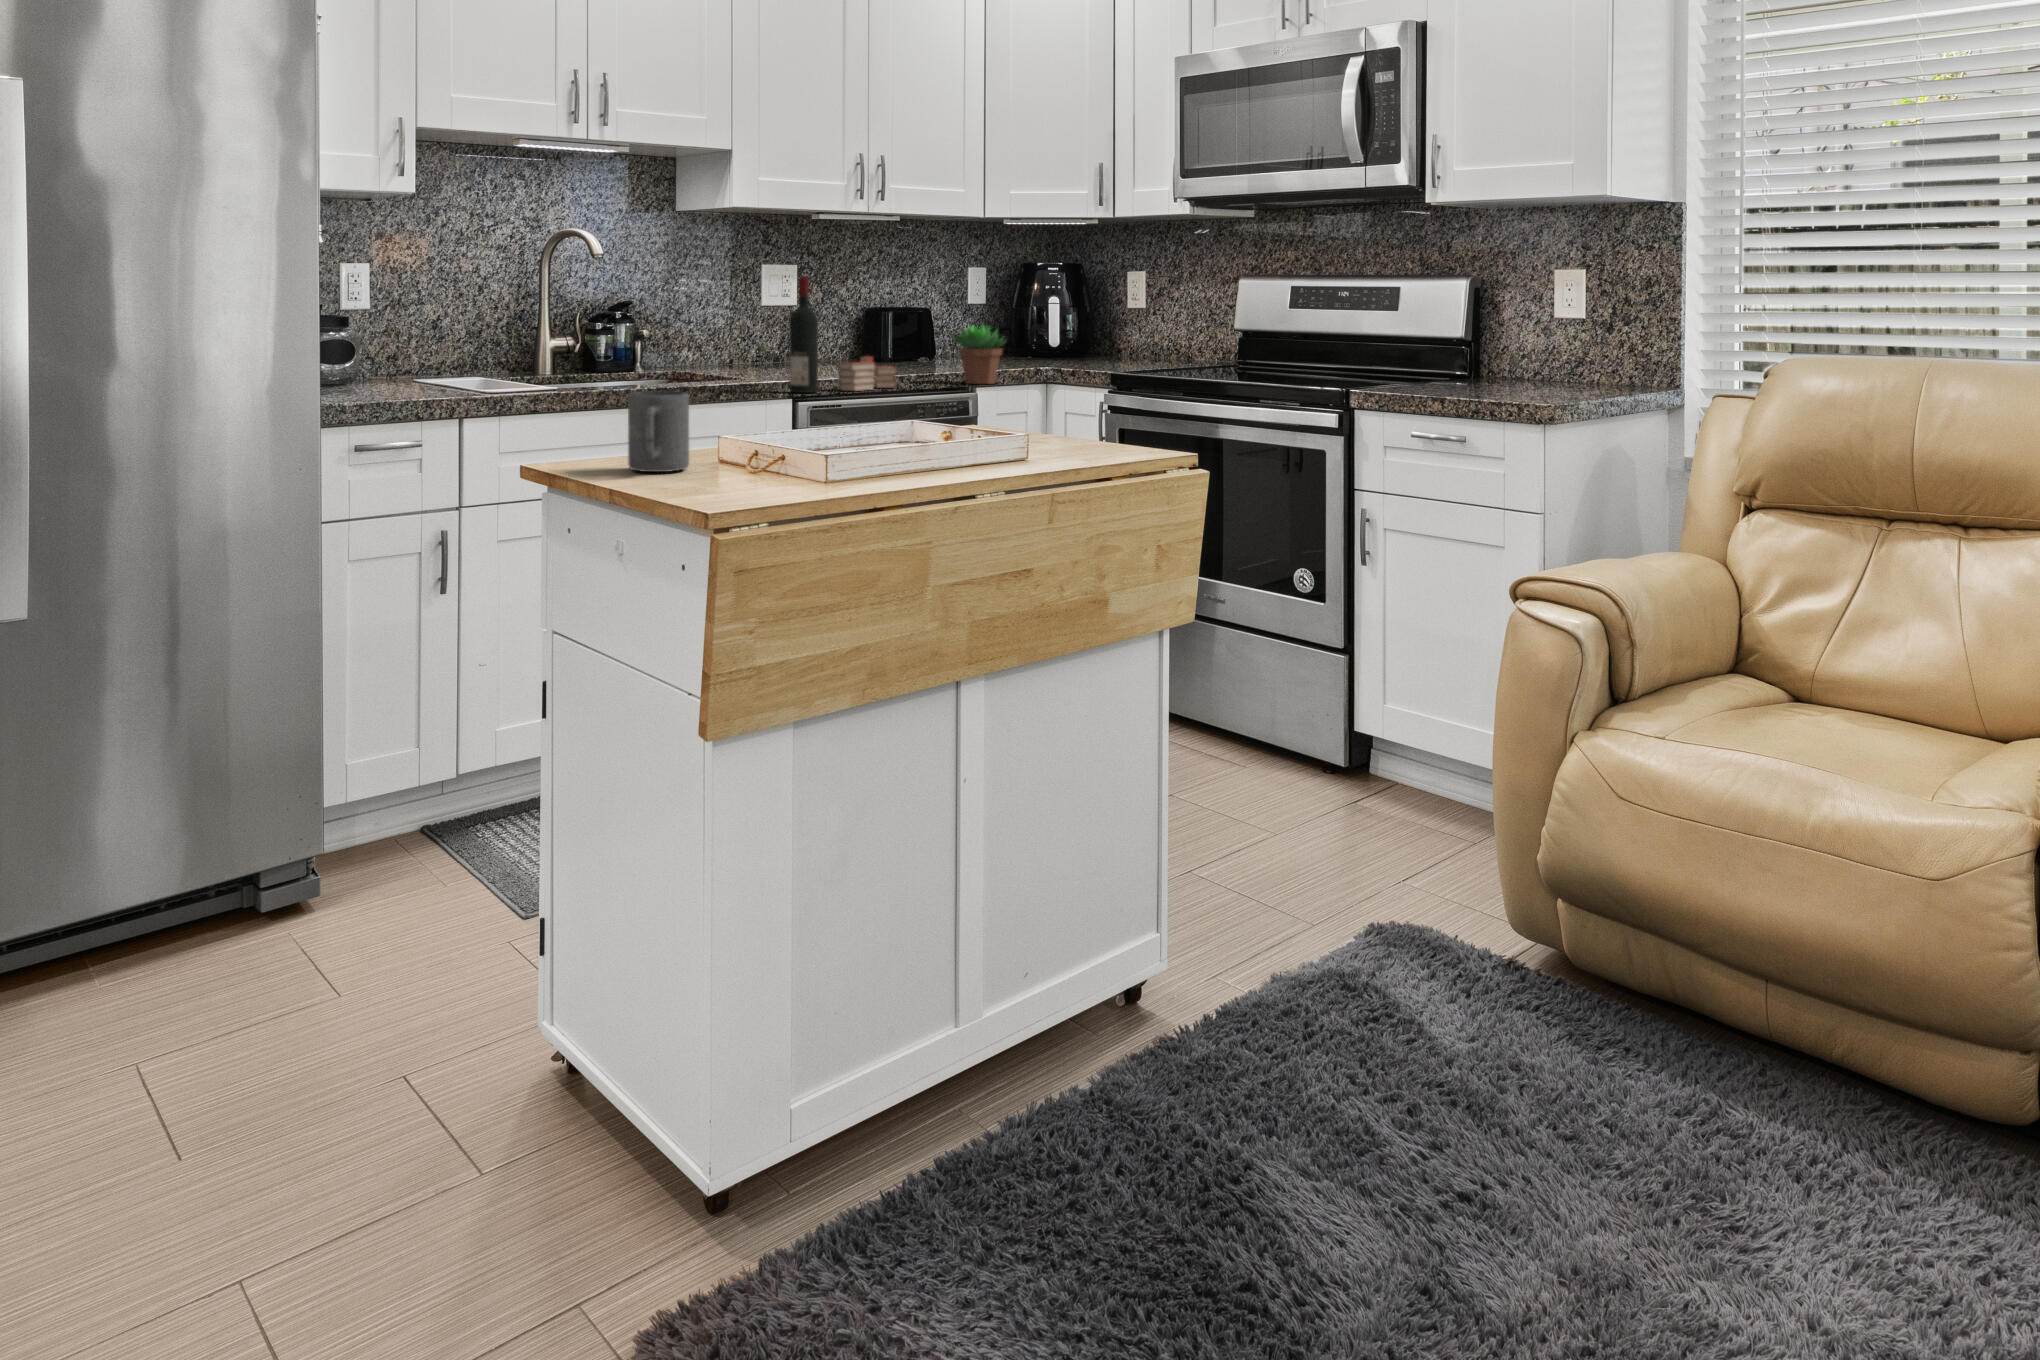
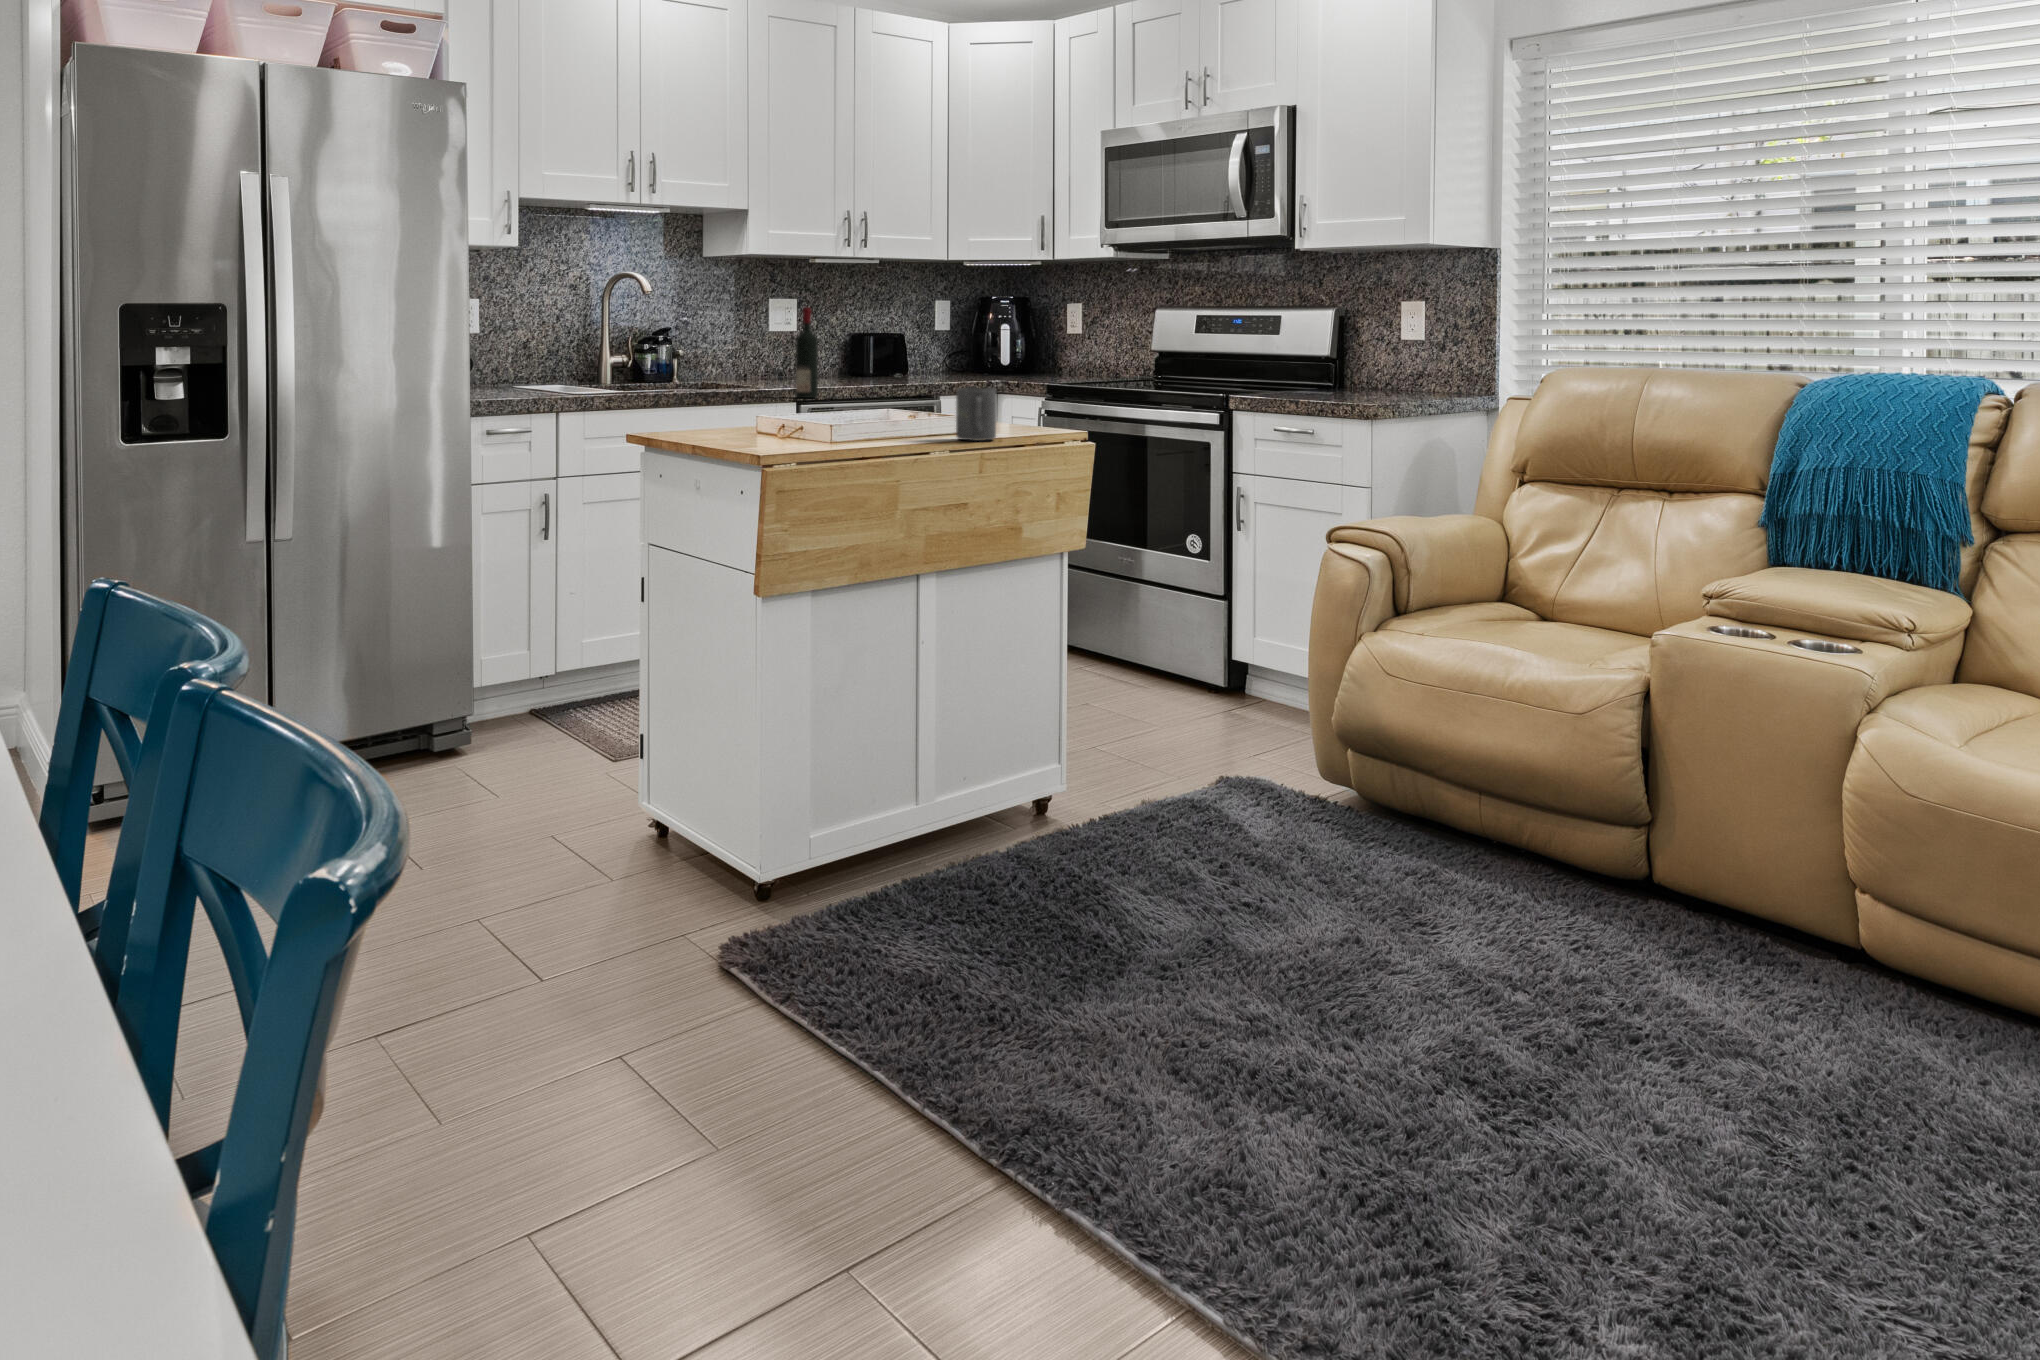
succulent plant: present [951,326,1005,384] -> none [921,345,967,393]
book: present [838,356,897,391] -> none [833,370,880,397]
mug: present [628,391,689,472] -> present [956,388,997,441]

